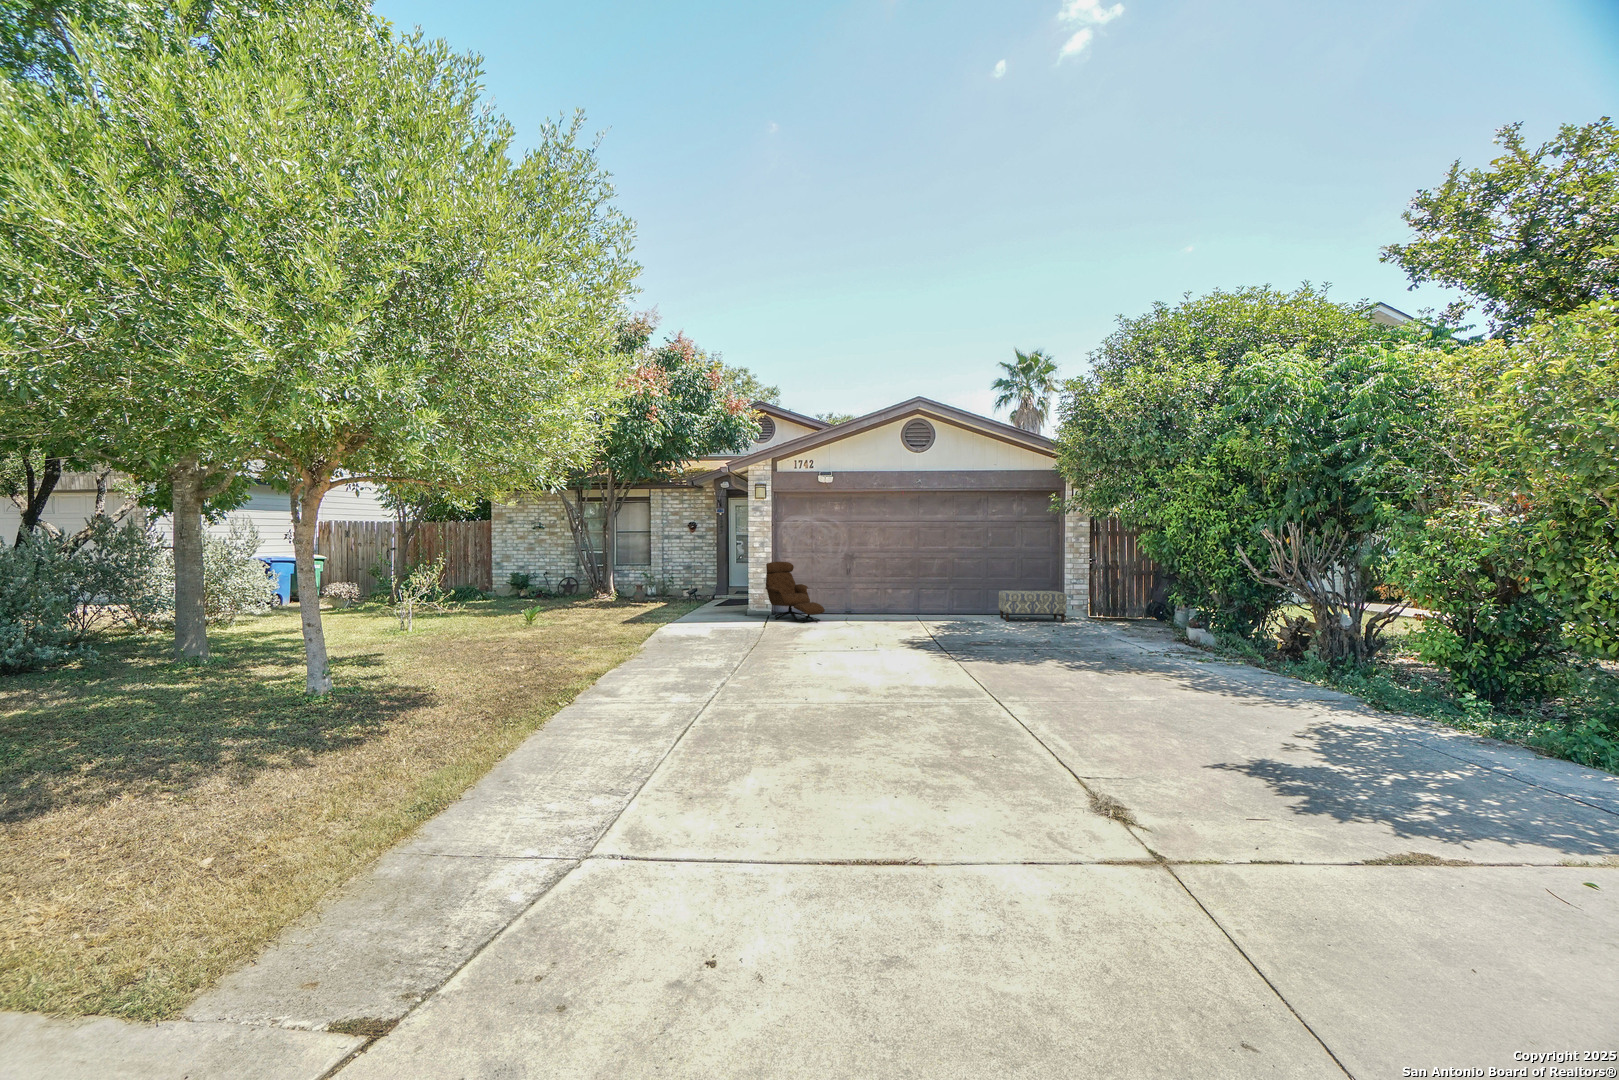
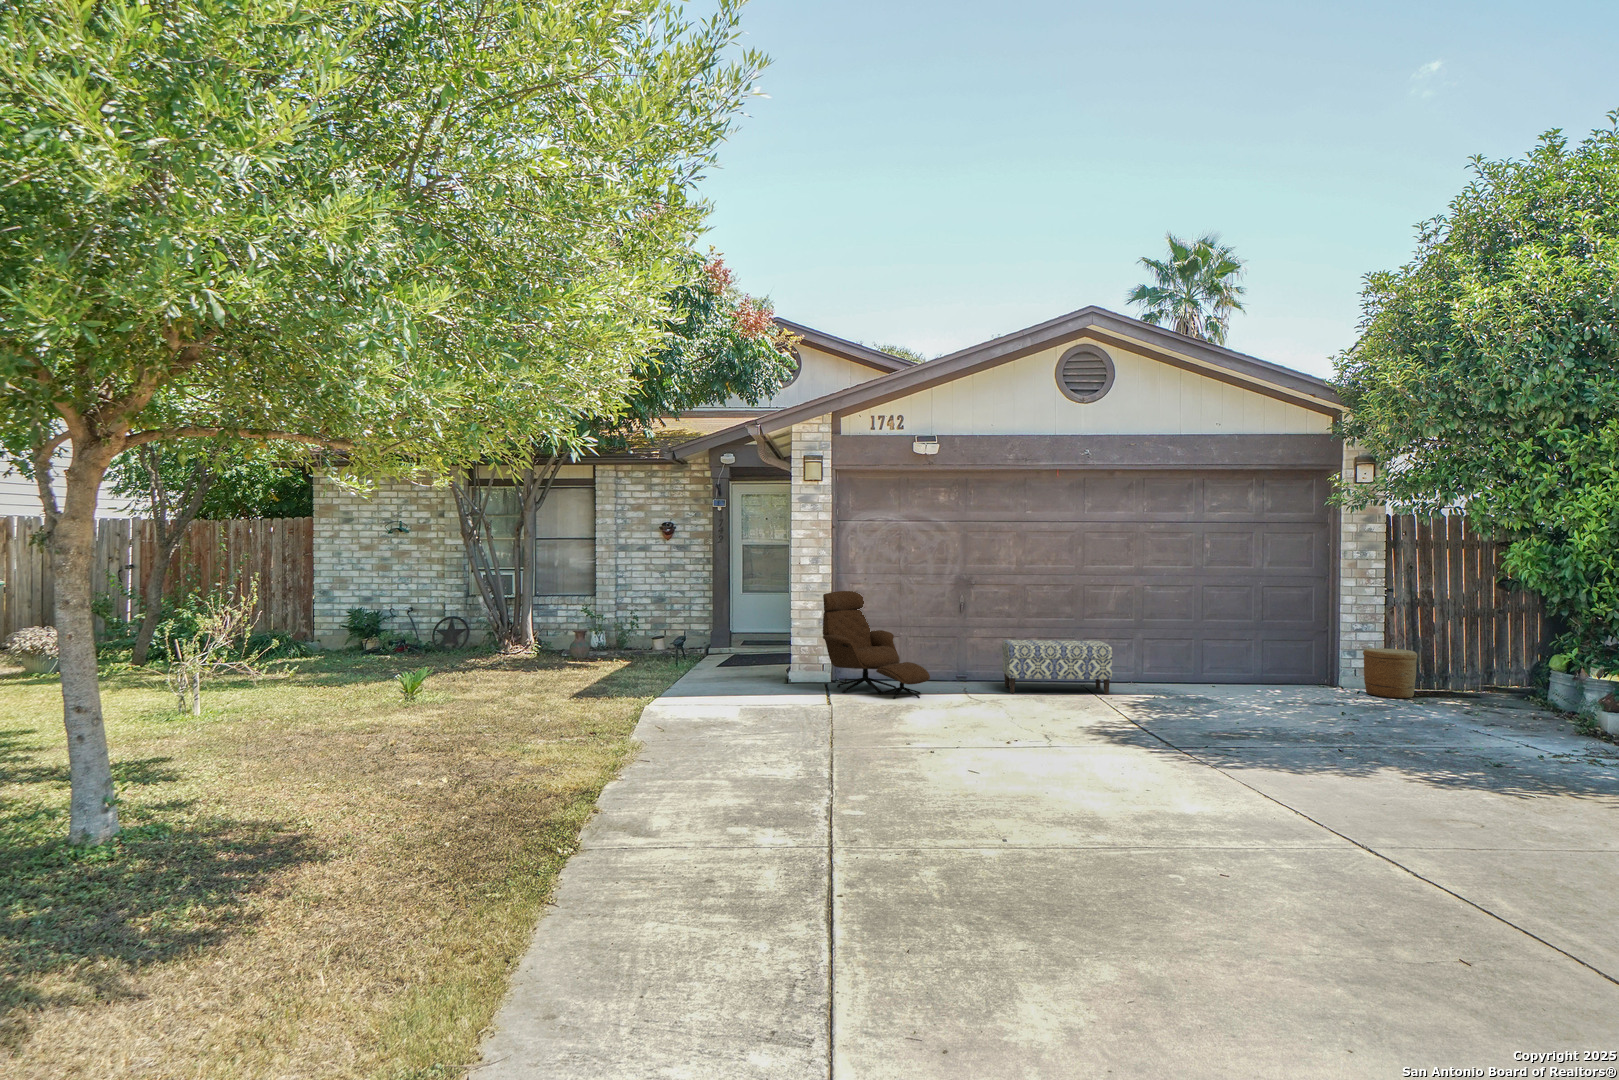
bench: present [999,591,1067,622] -> present [1002,640,1113,694]
woven basket: none [1077,595,1107,624] -> present [1363,648,1418,698]

